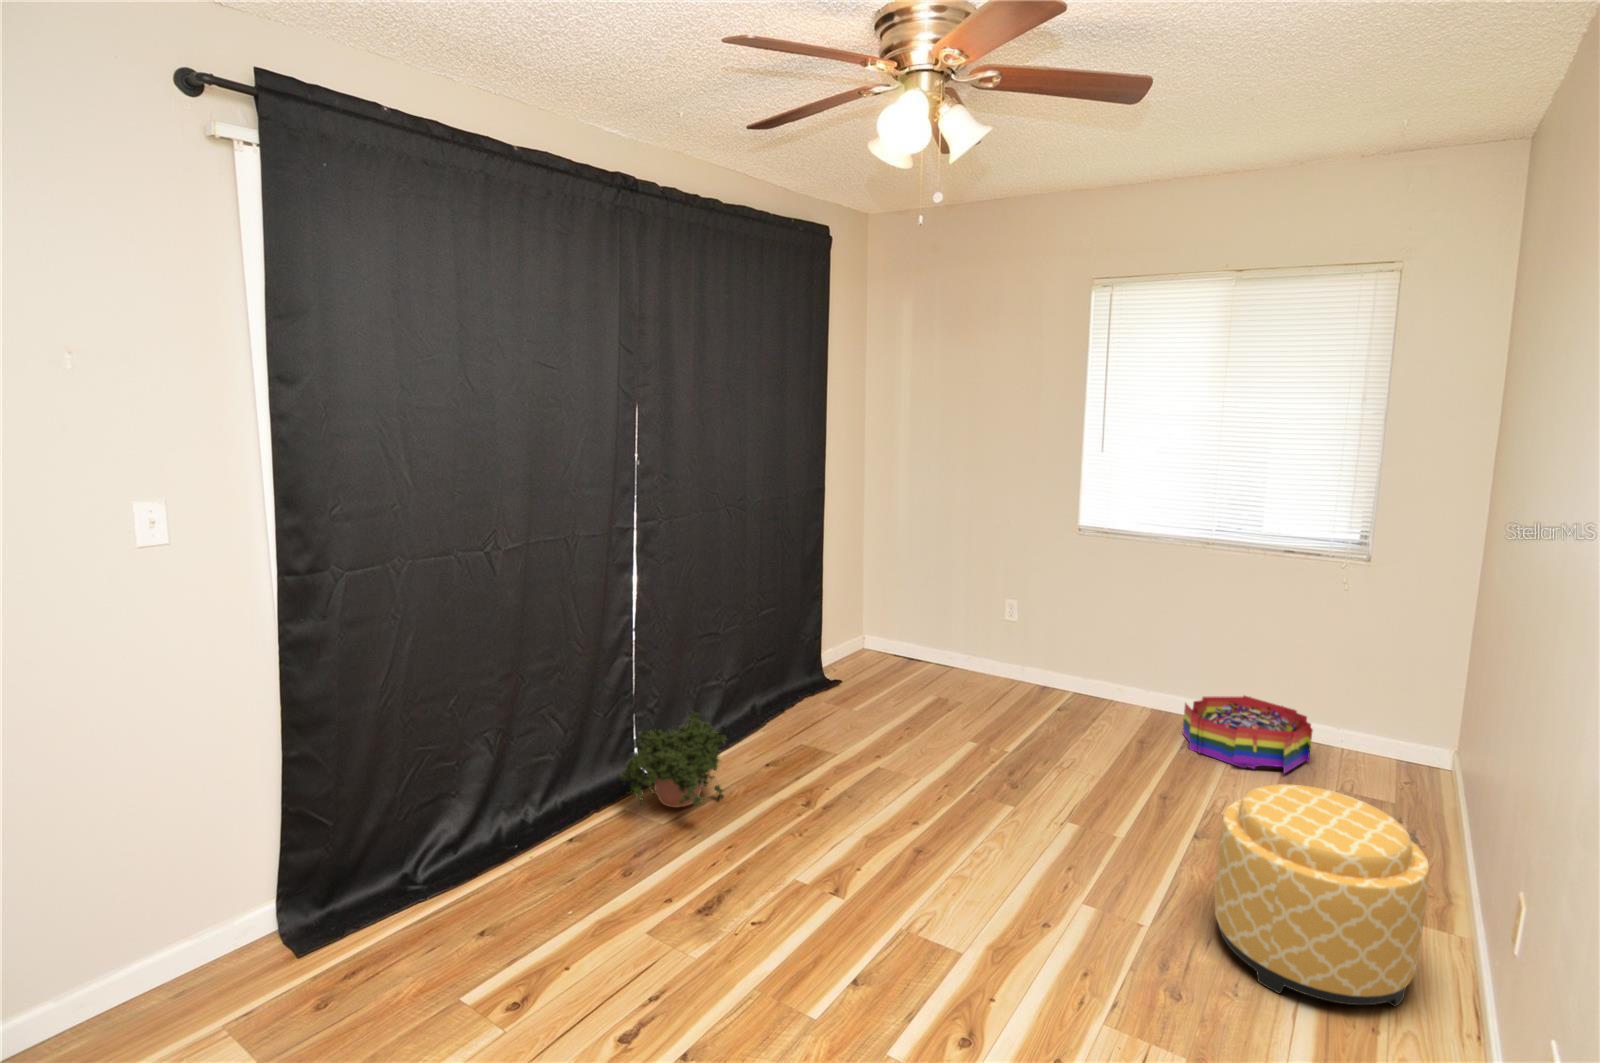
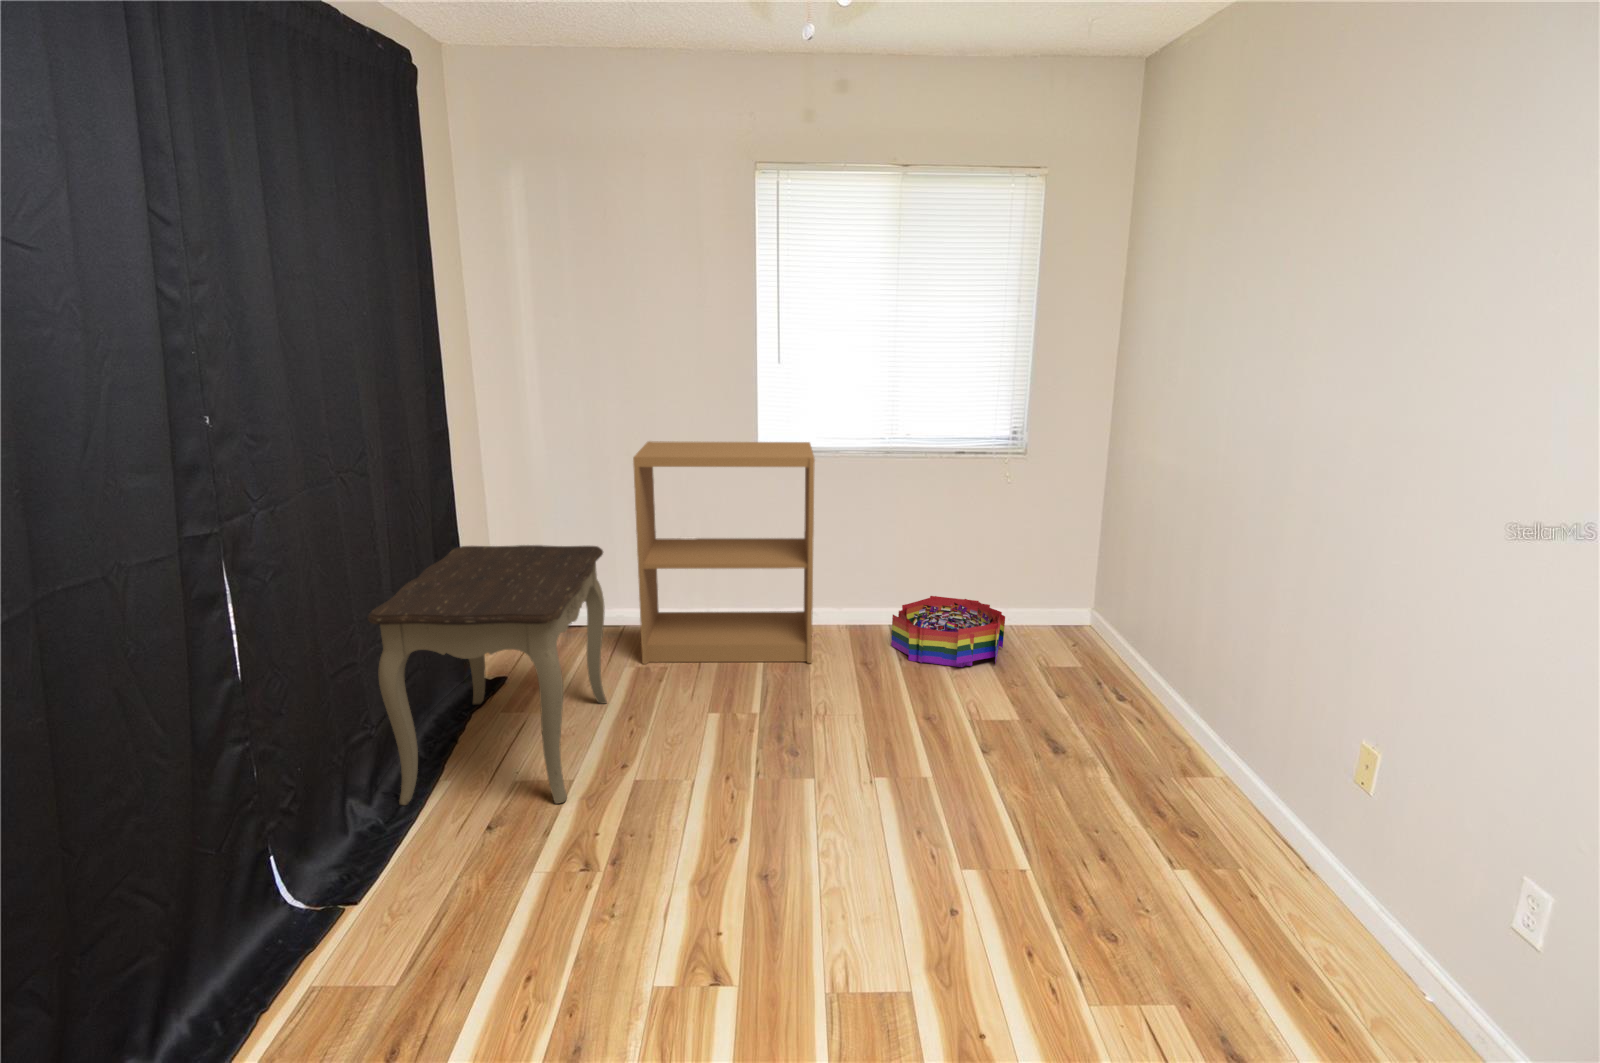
bookshelf: none [944,515,1122,729] -> present [633,441,815,664]
side table: none [723,576,904,765] -> present [368,545,607,805]
potted plant: present [619,713,726,807] -> none [272,793,473,978]
ottoman: present [1215,784,1429,1007] -> none [1068,681,1259,889]

